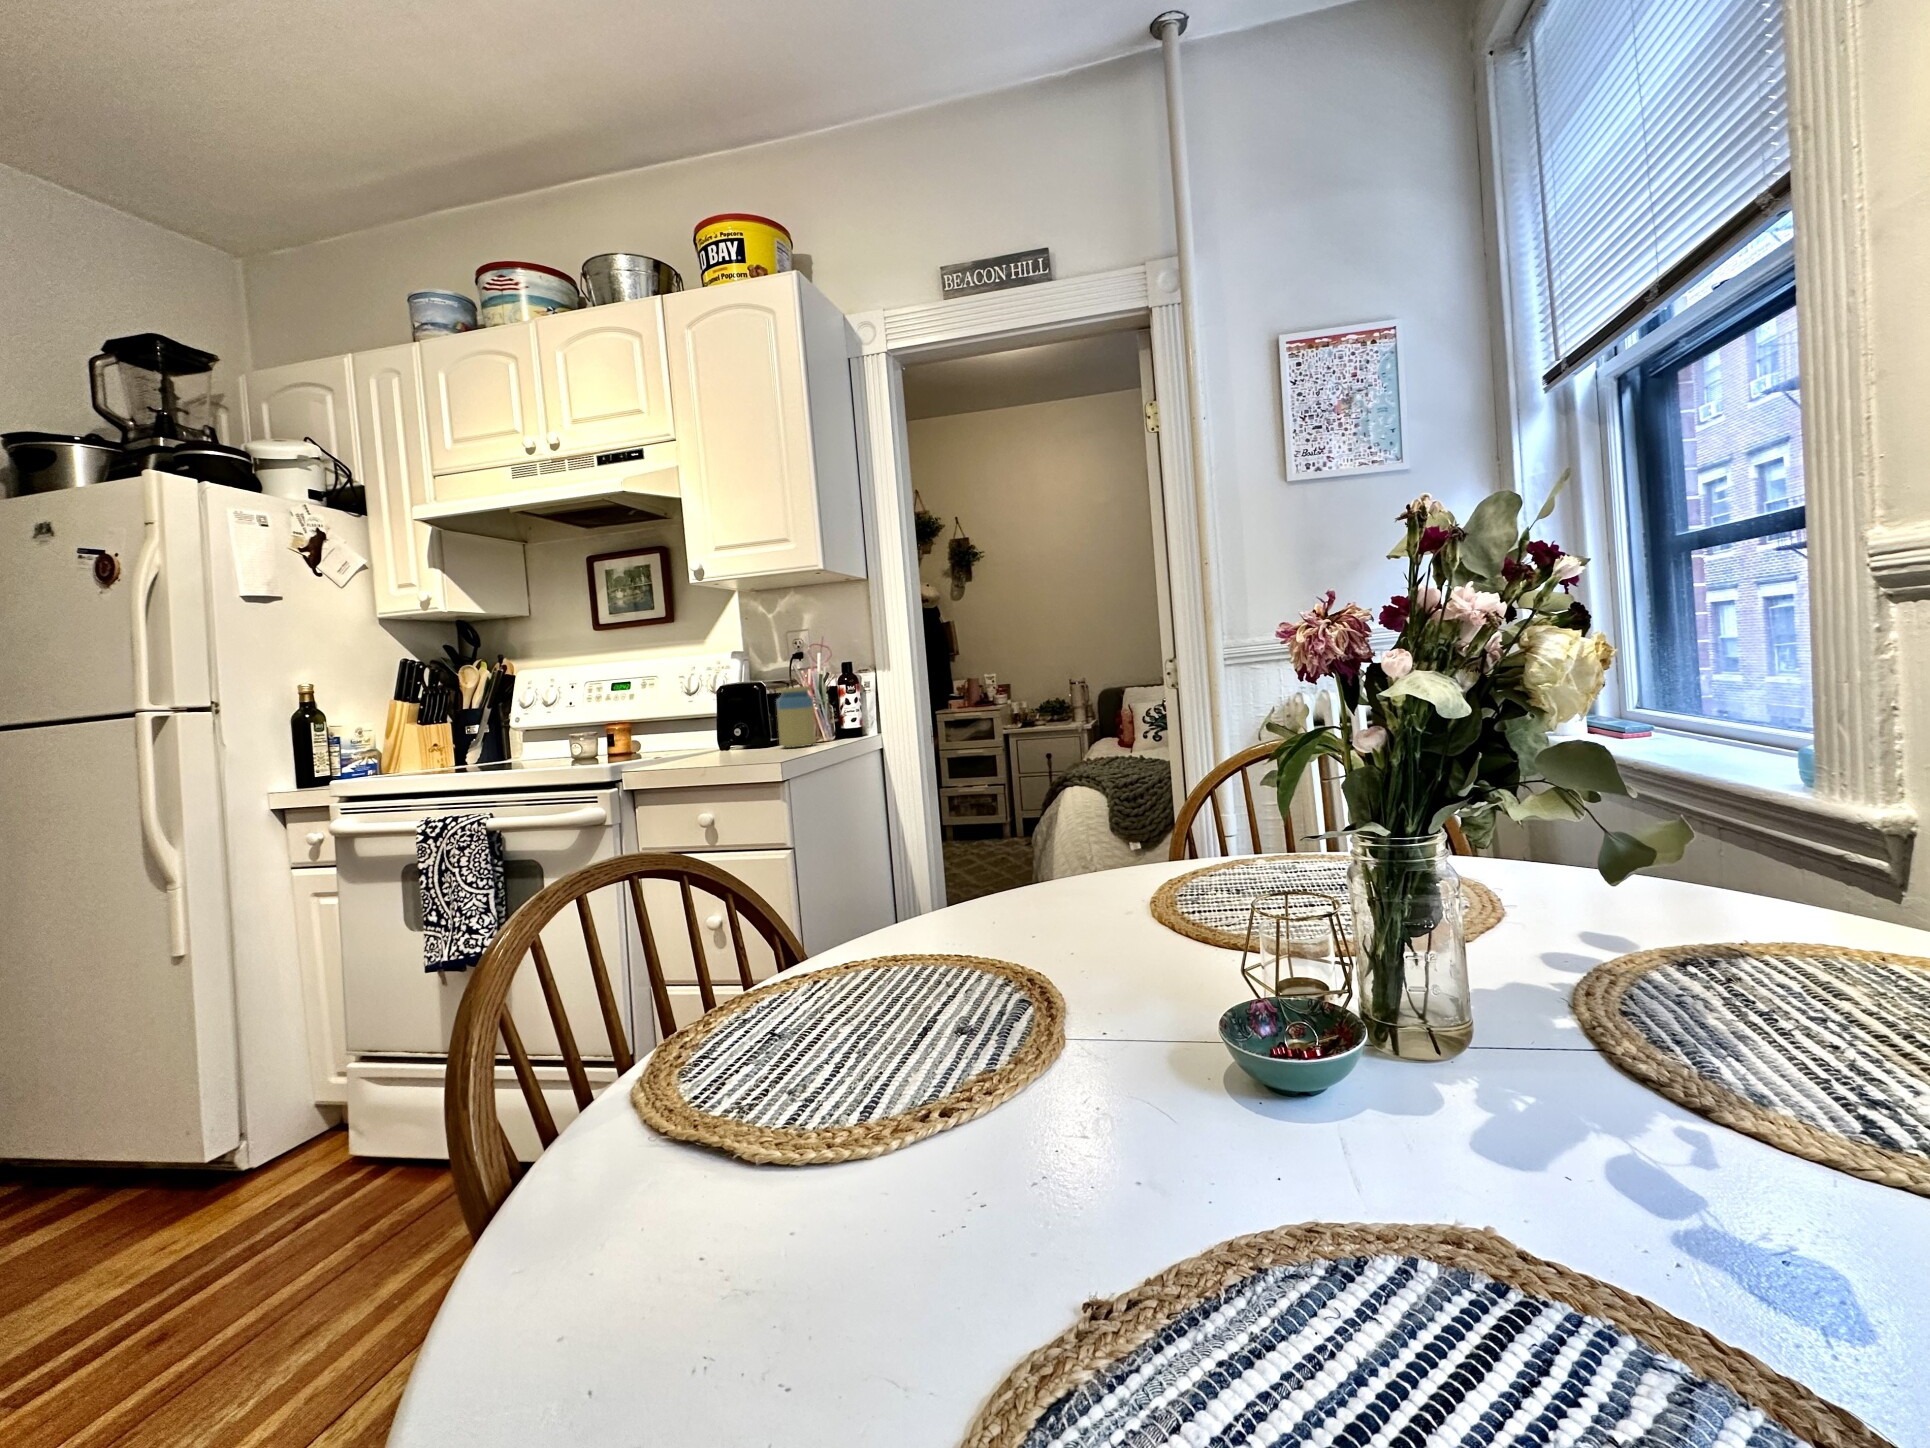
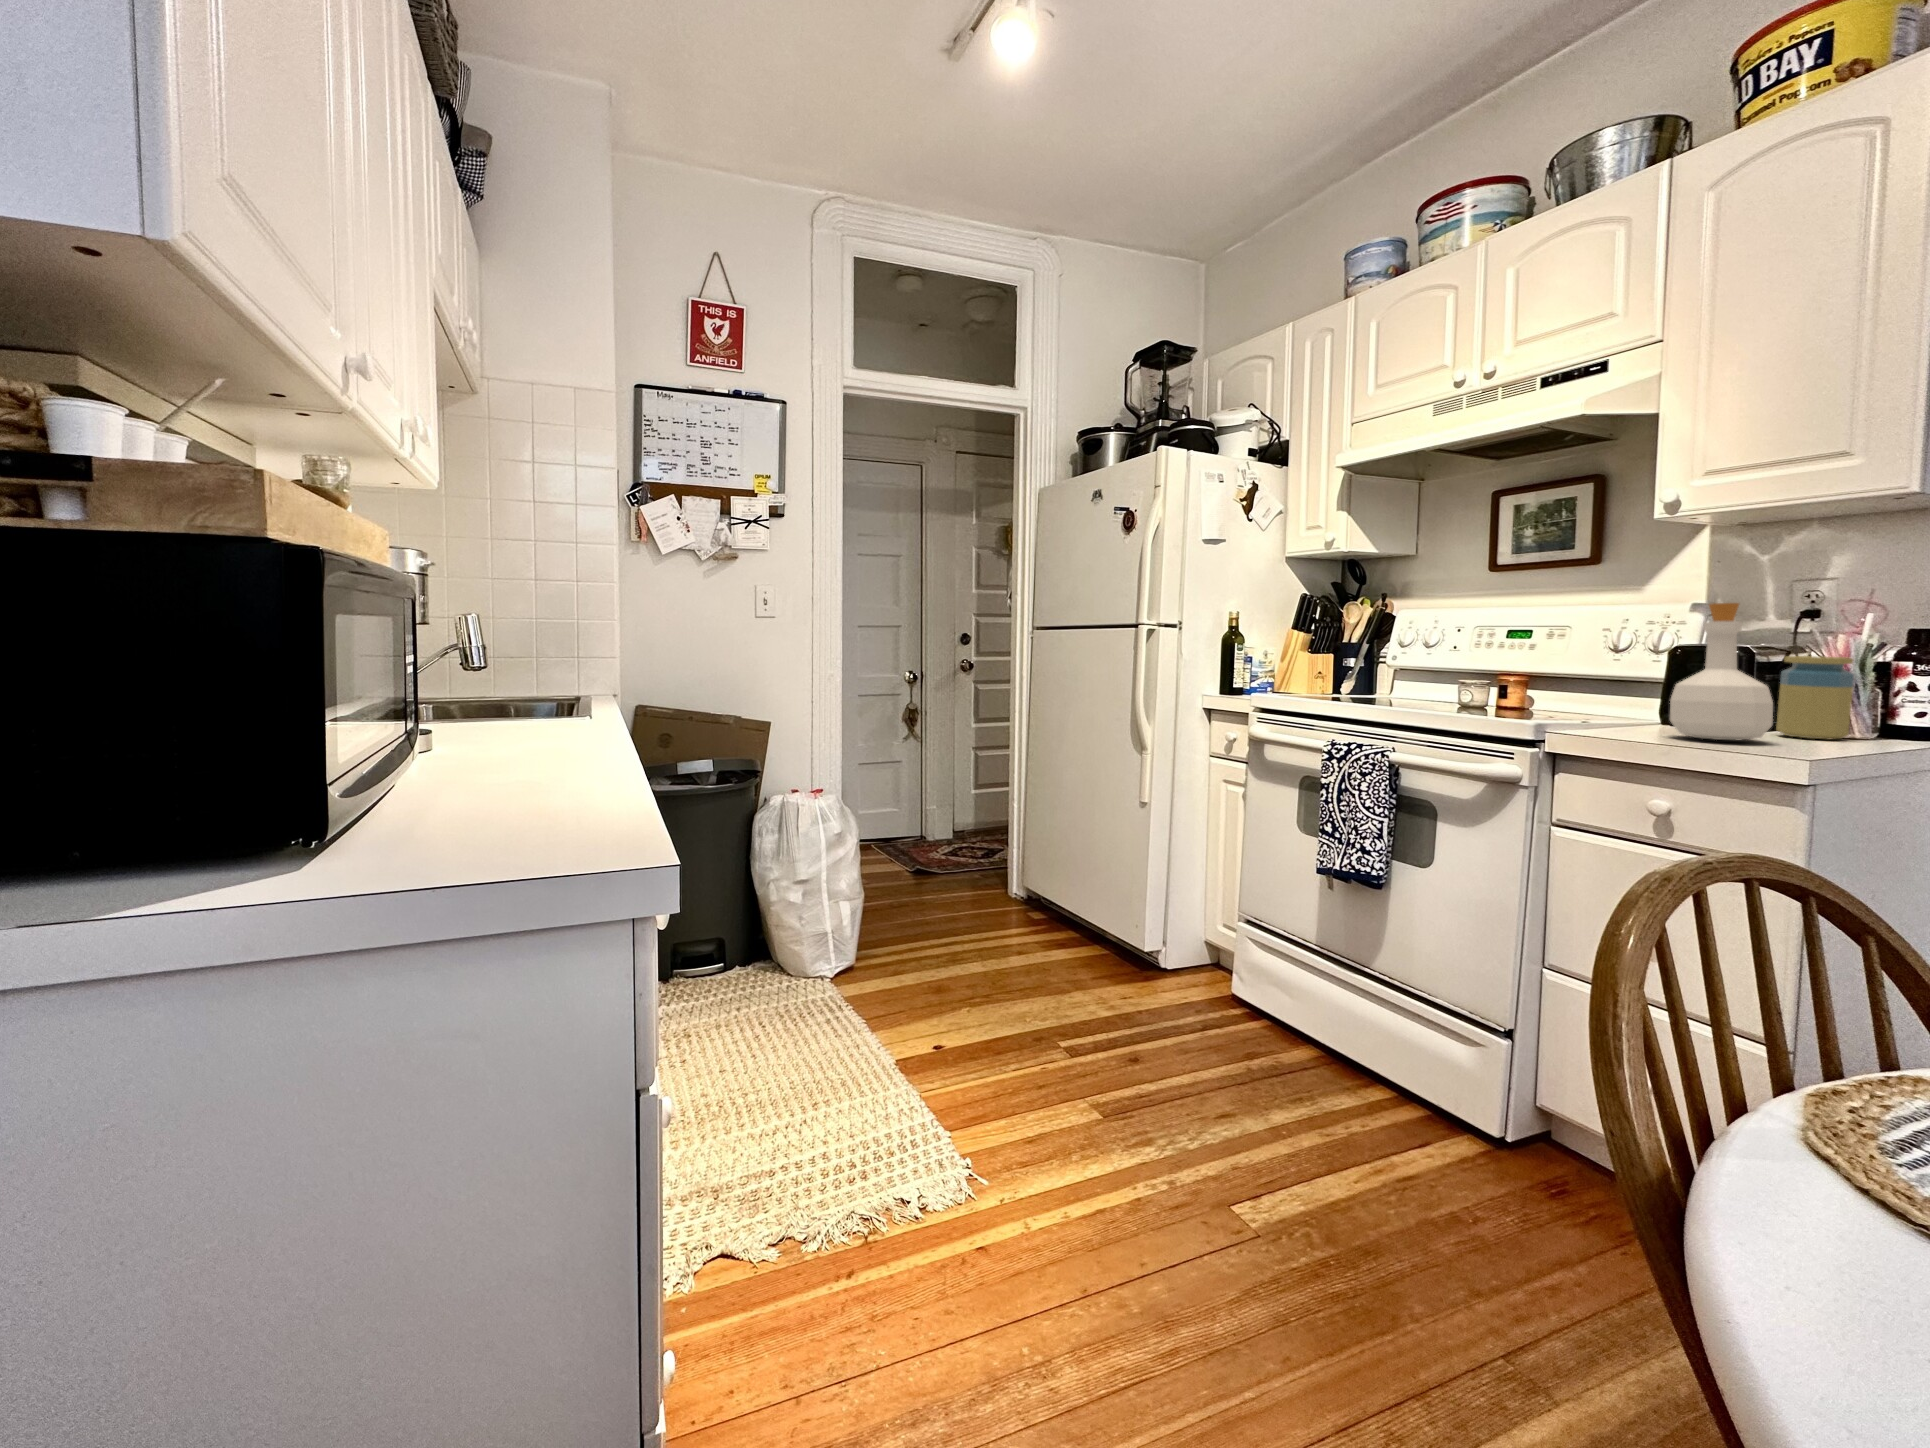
bottle: none [705,649,768,759] -> present [1670,603,1773,740]

